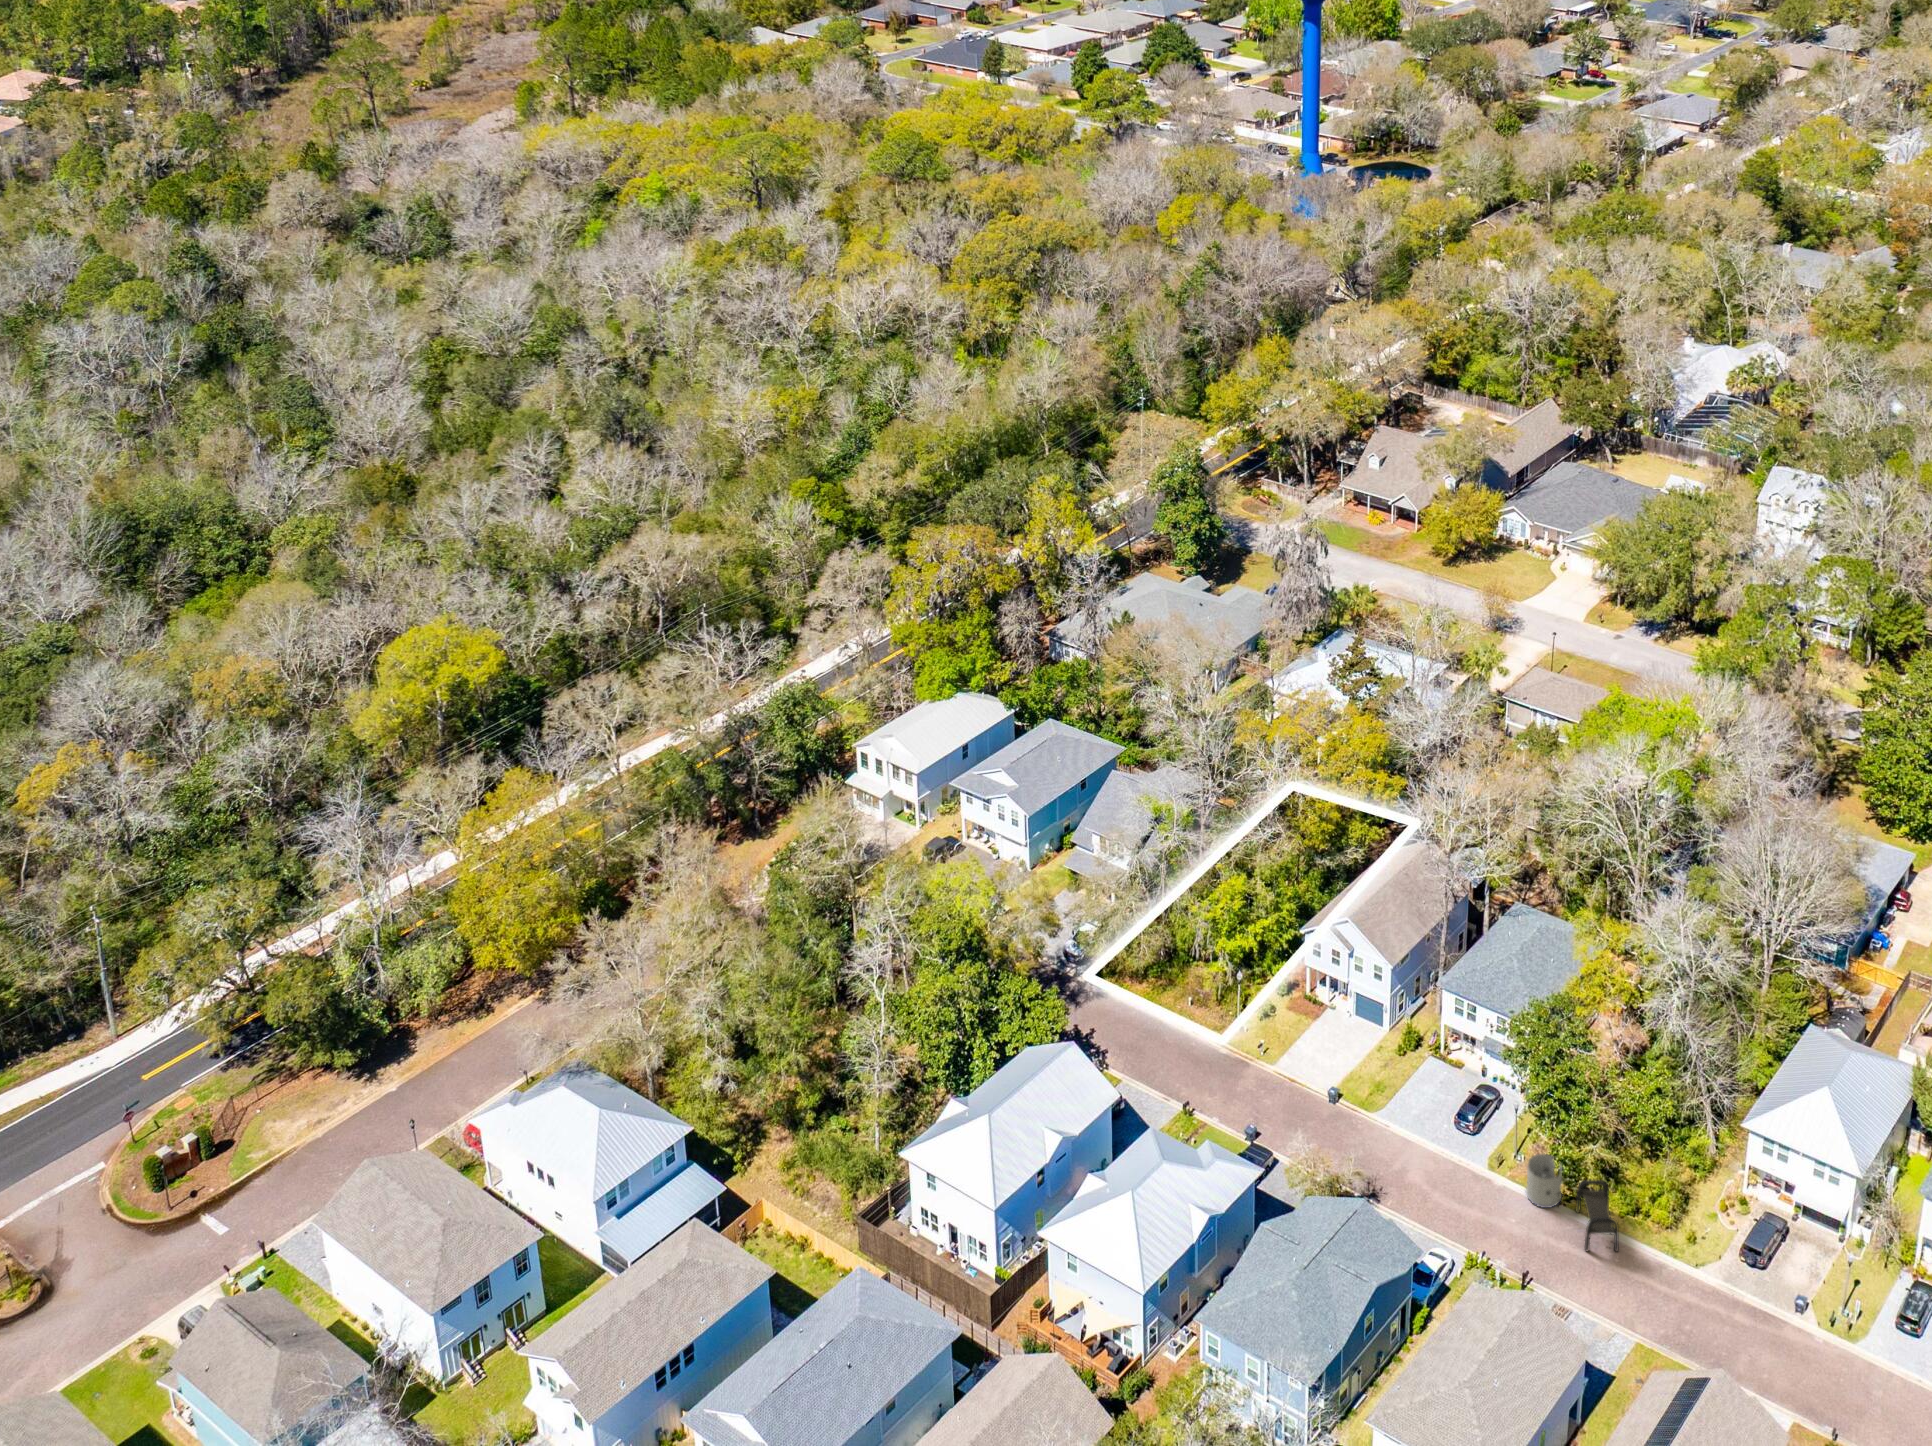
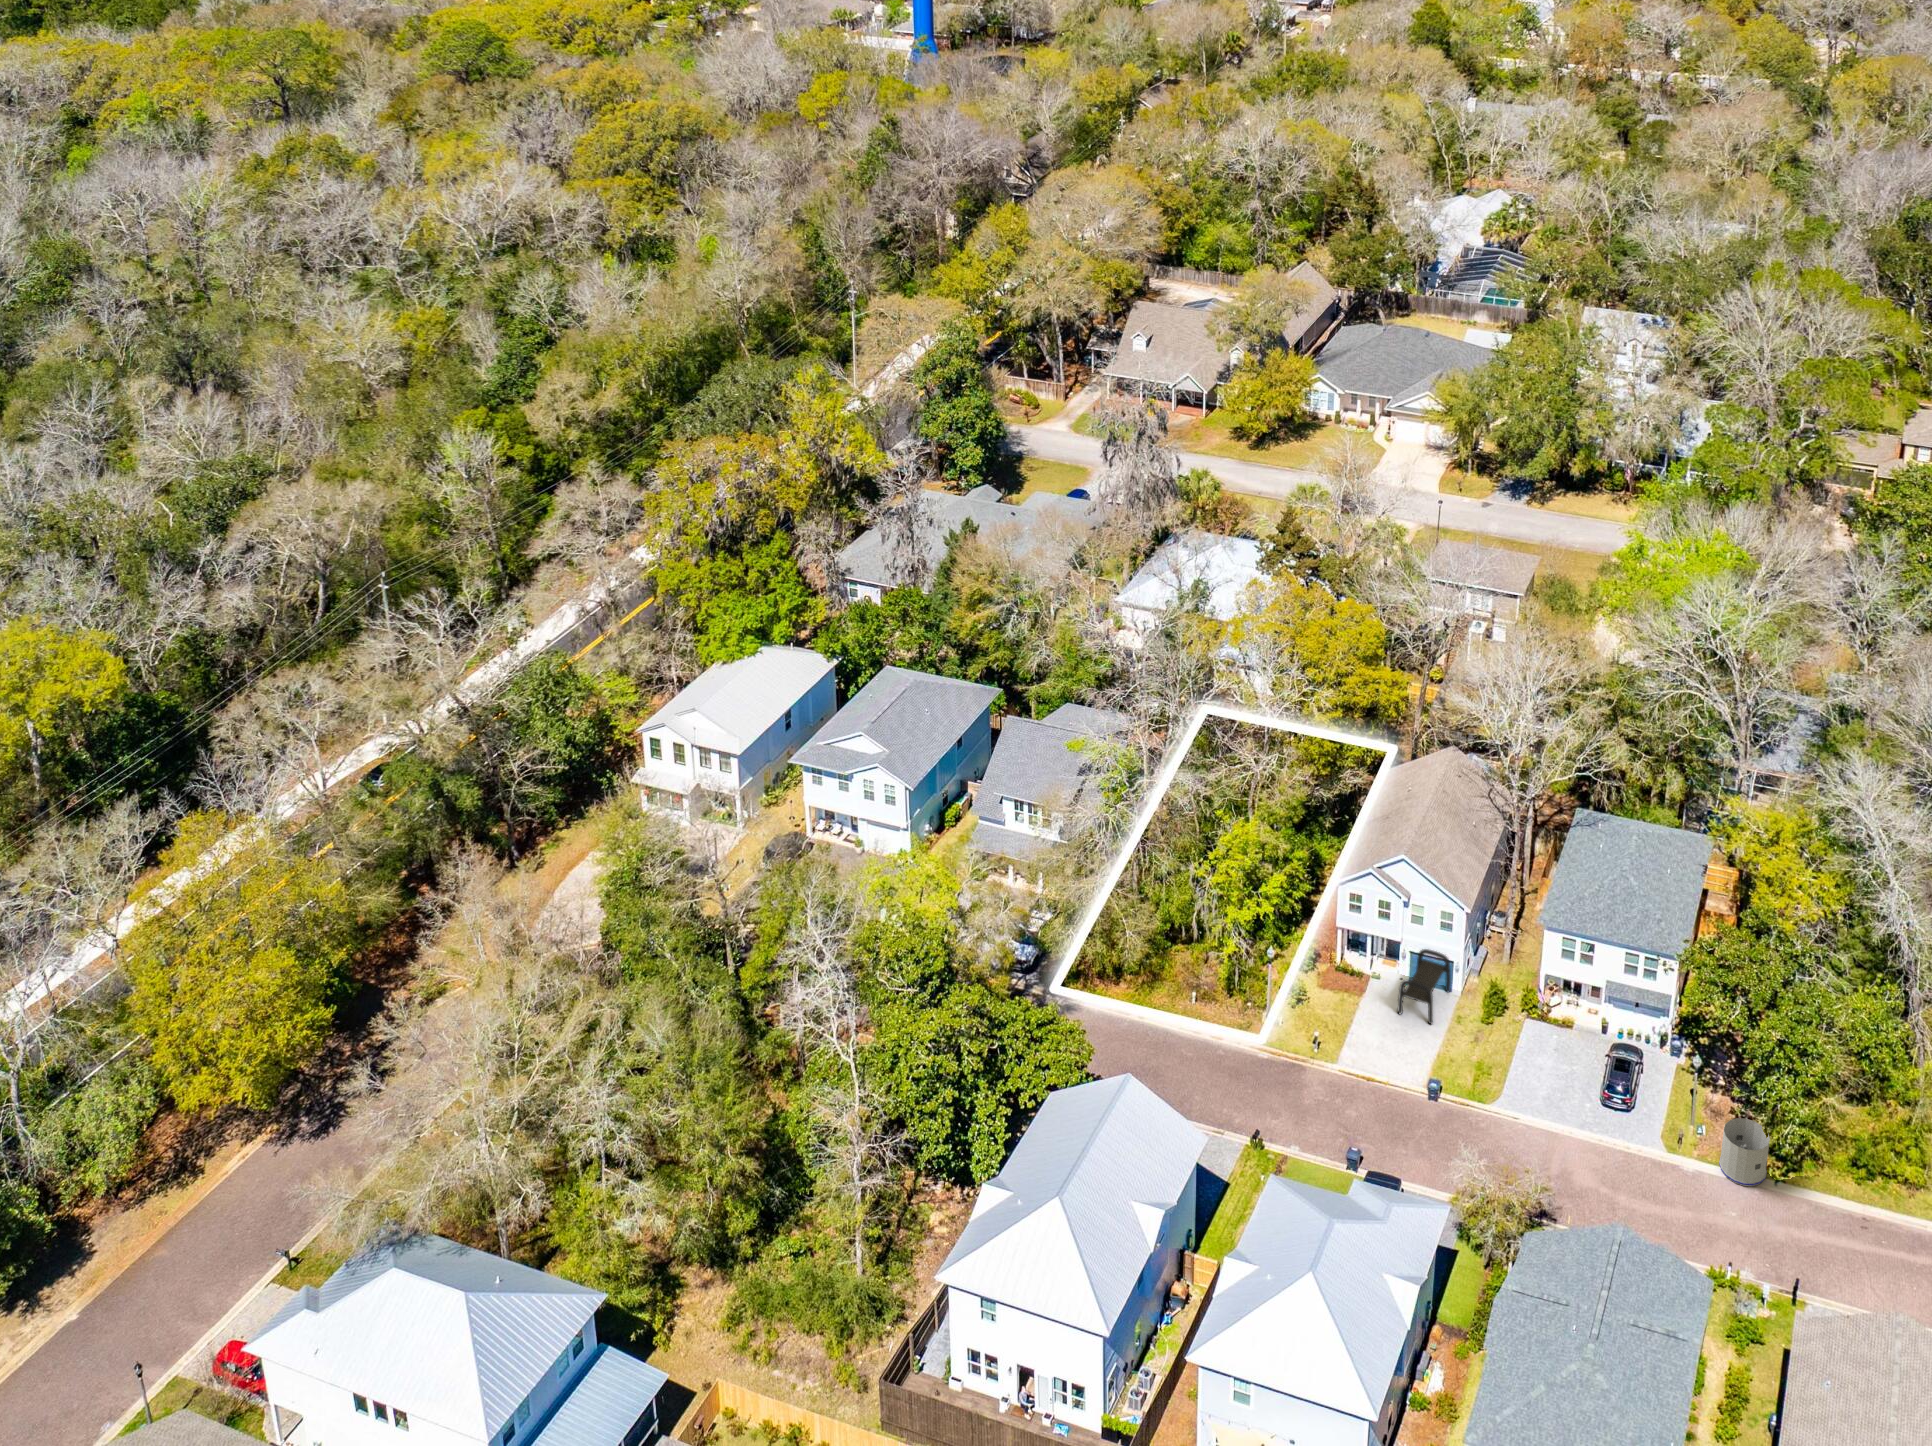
bench: present [1576,1180,1619,1251] -> present [1398,949,1451,1024]

